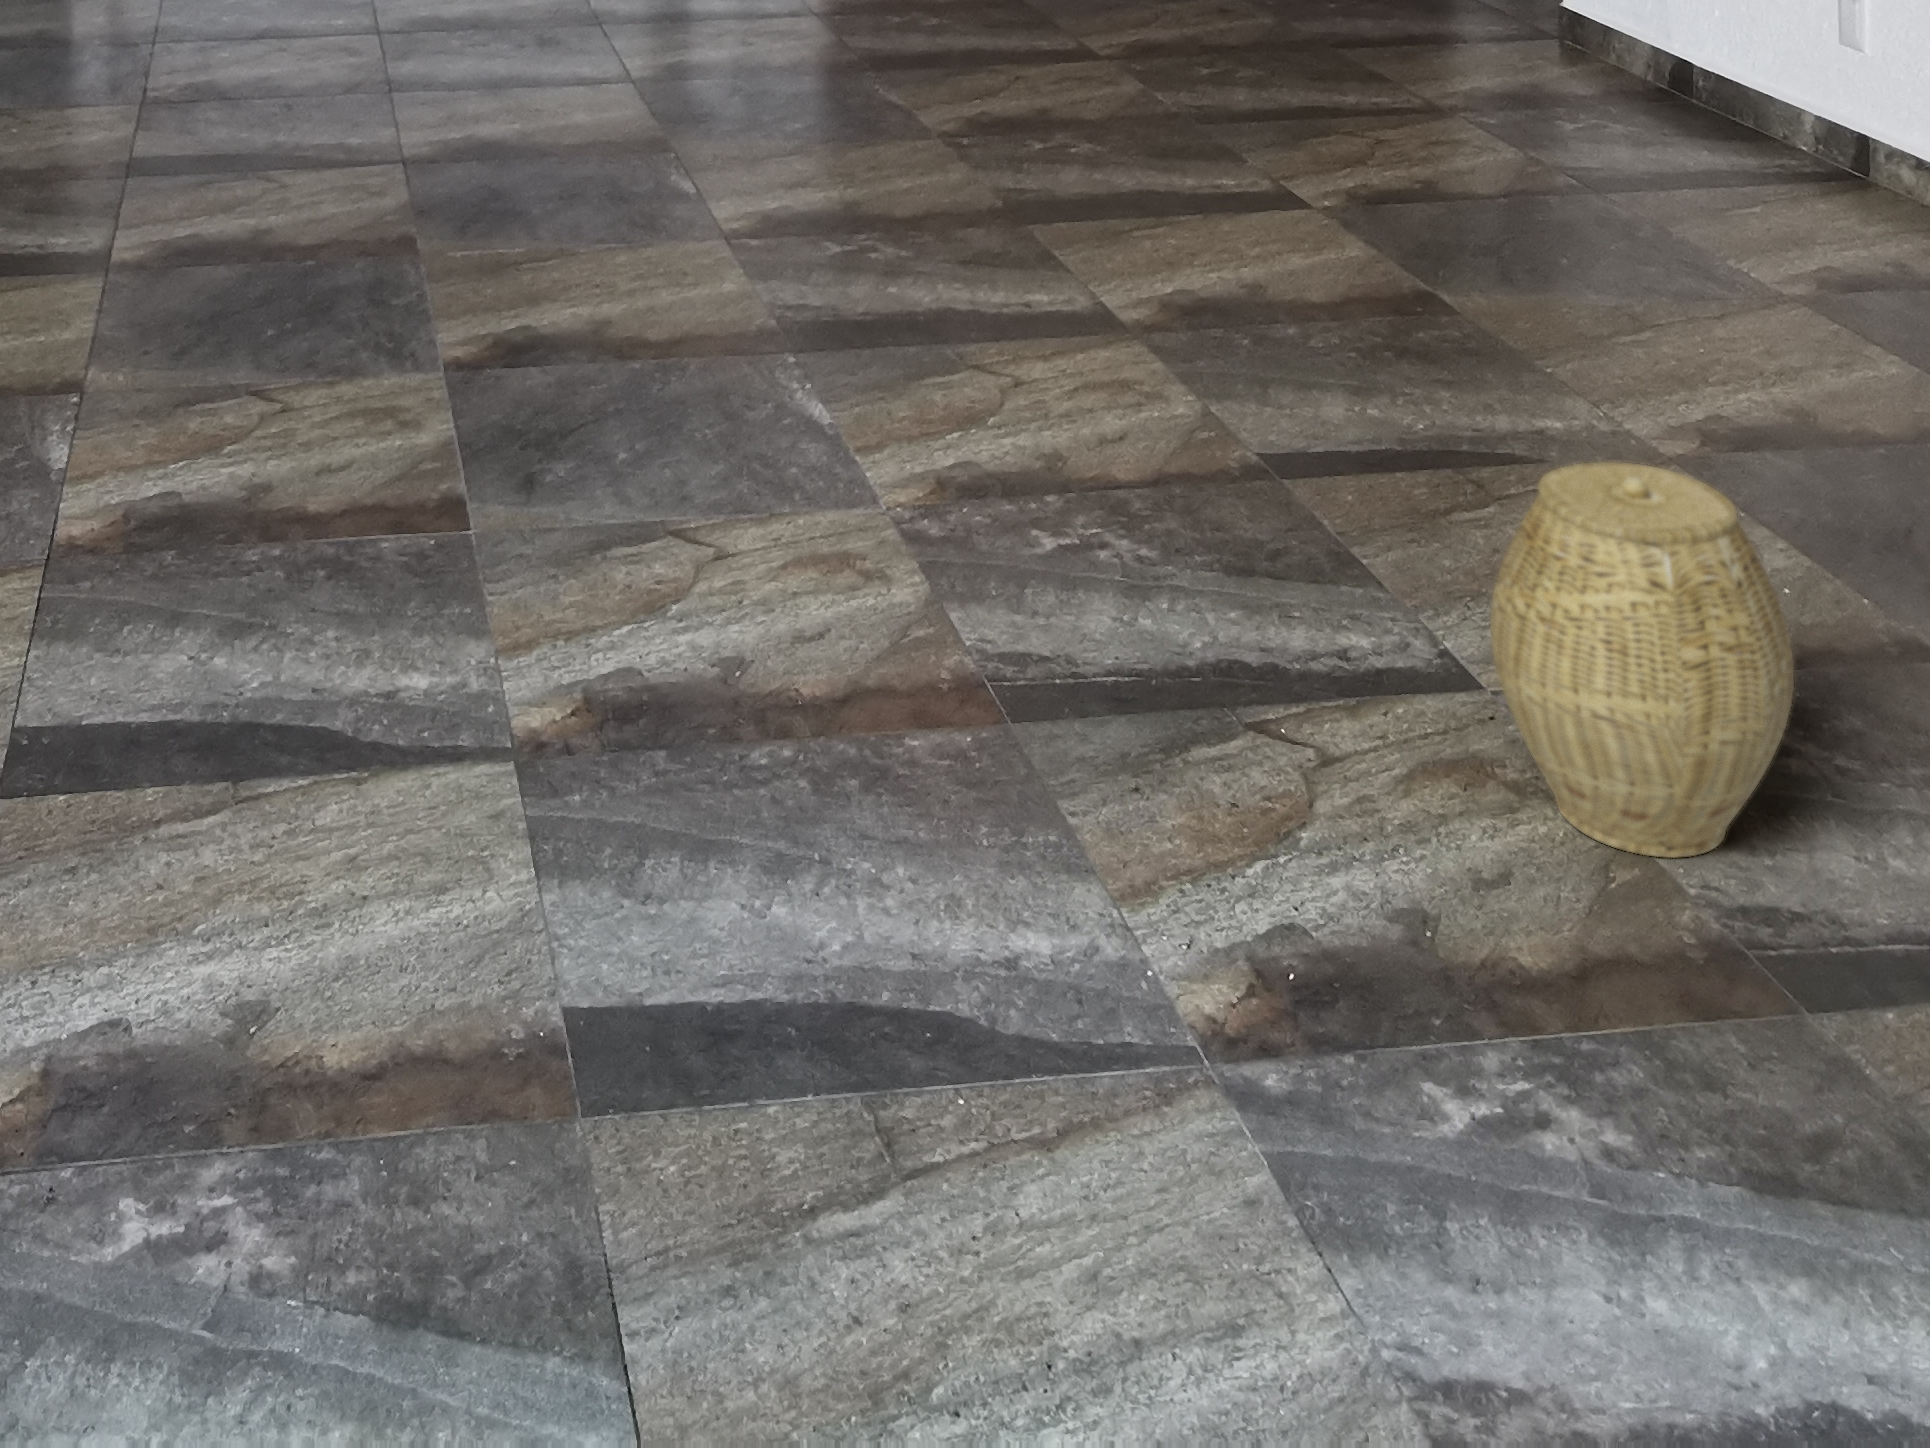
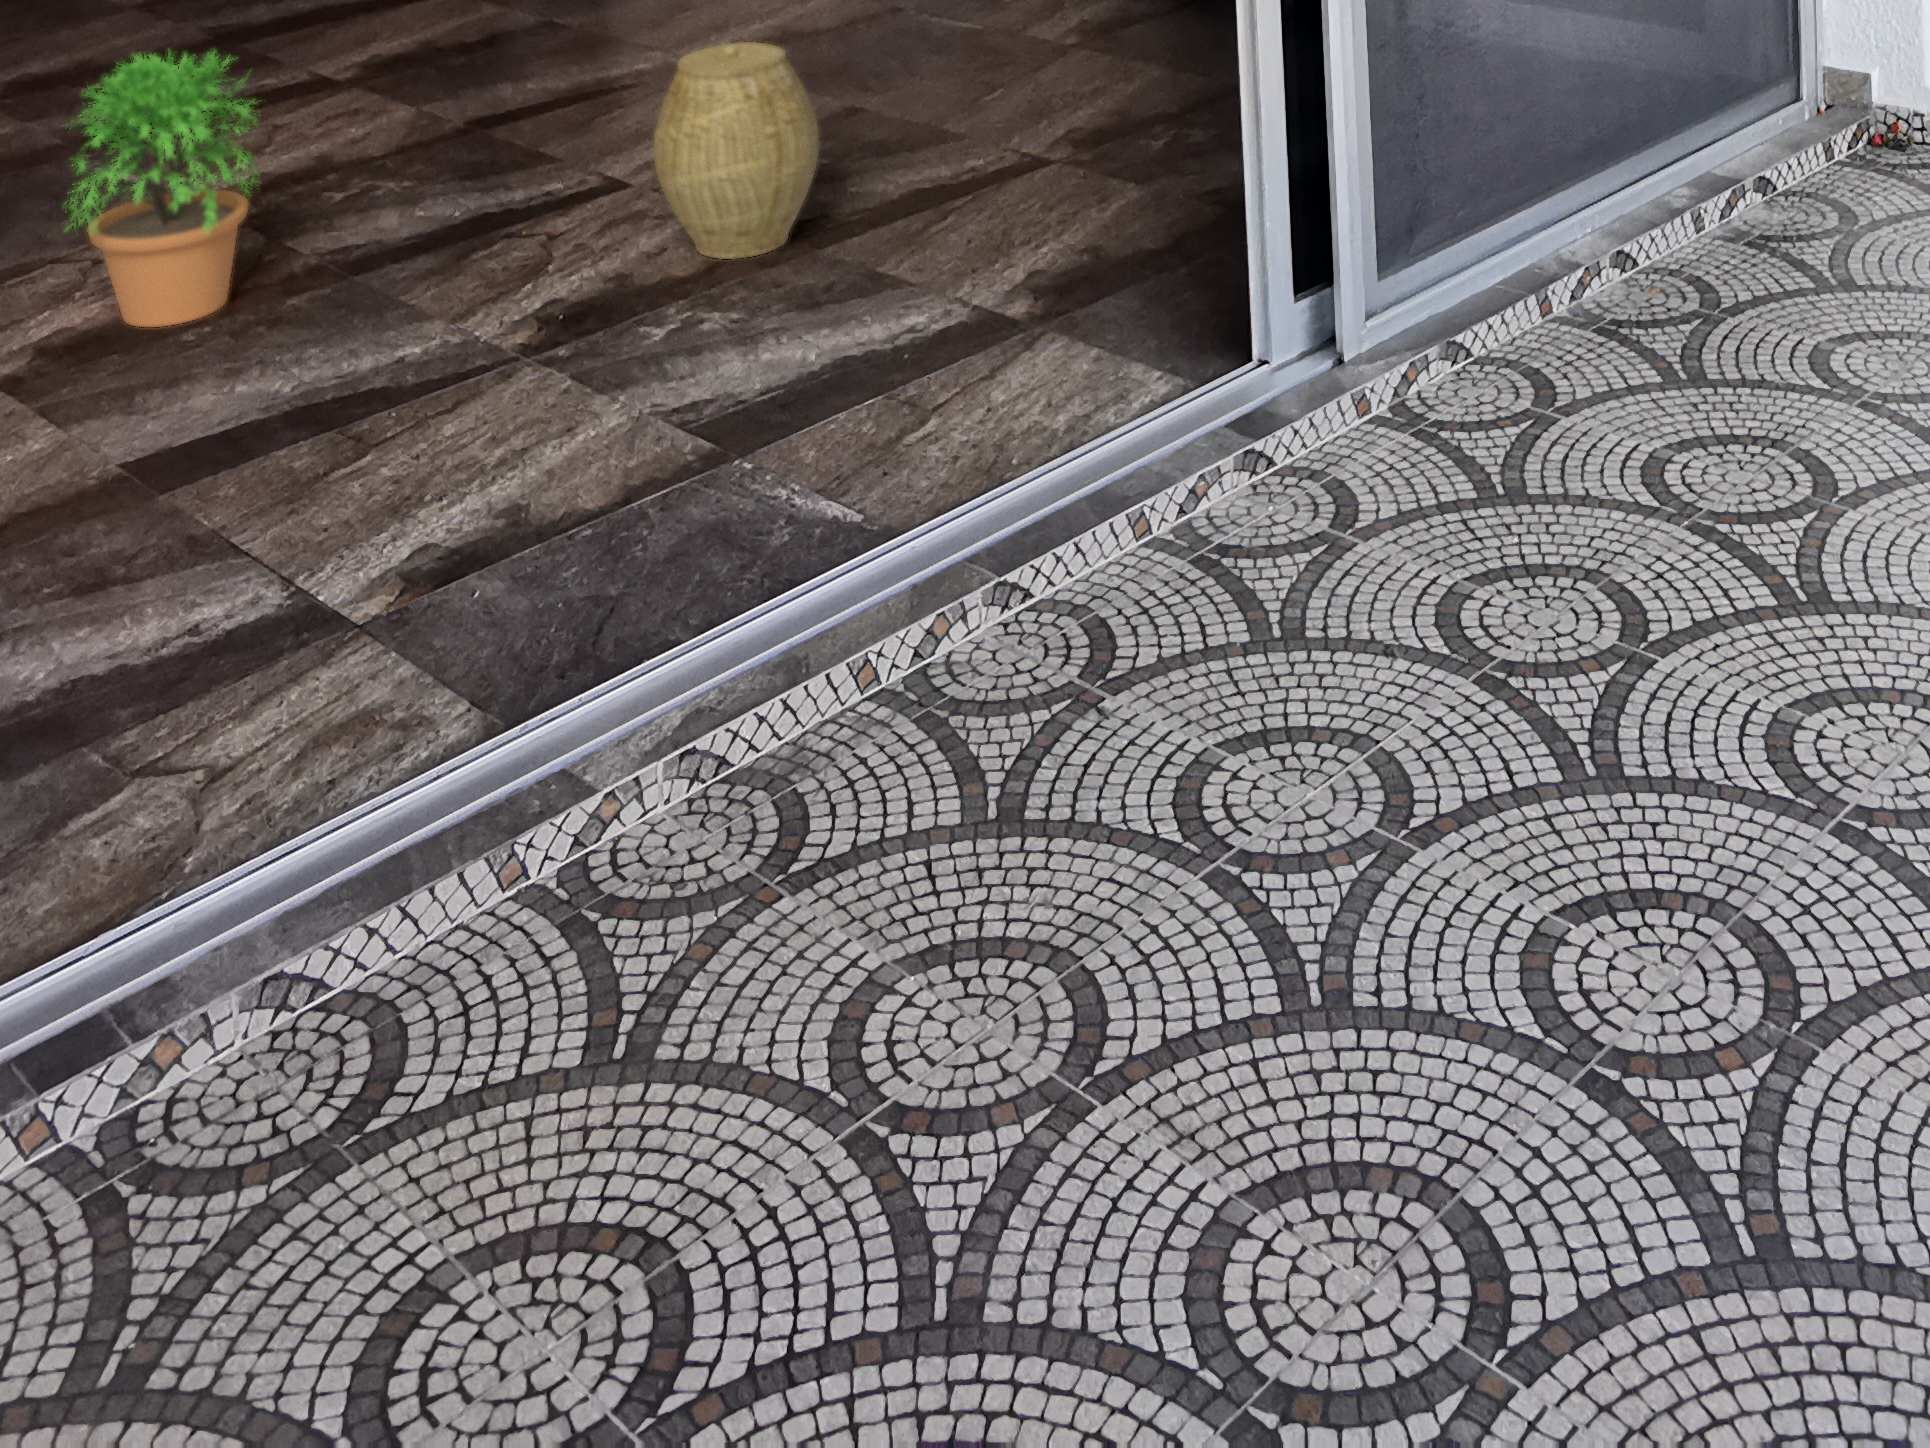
potted plant: none [667,263,945,658] -> present [65,53,260,327]

